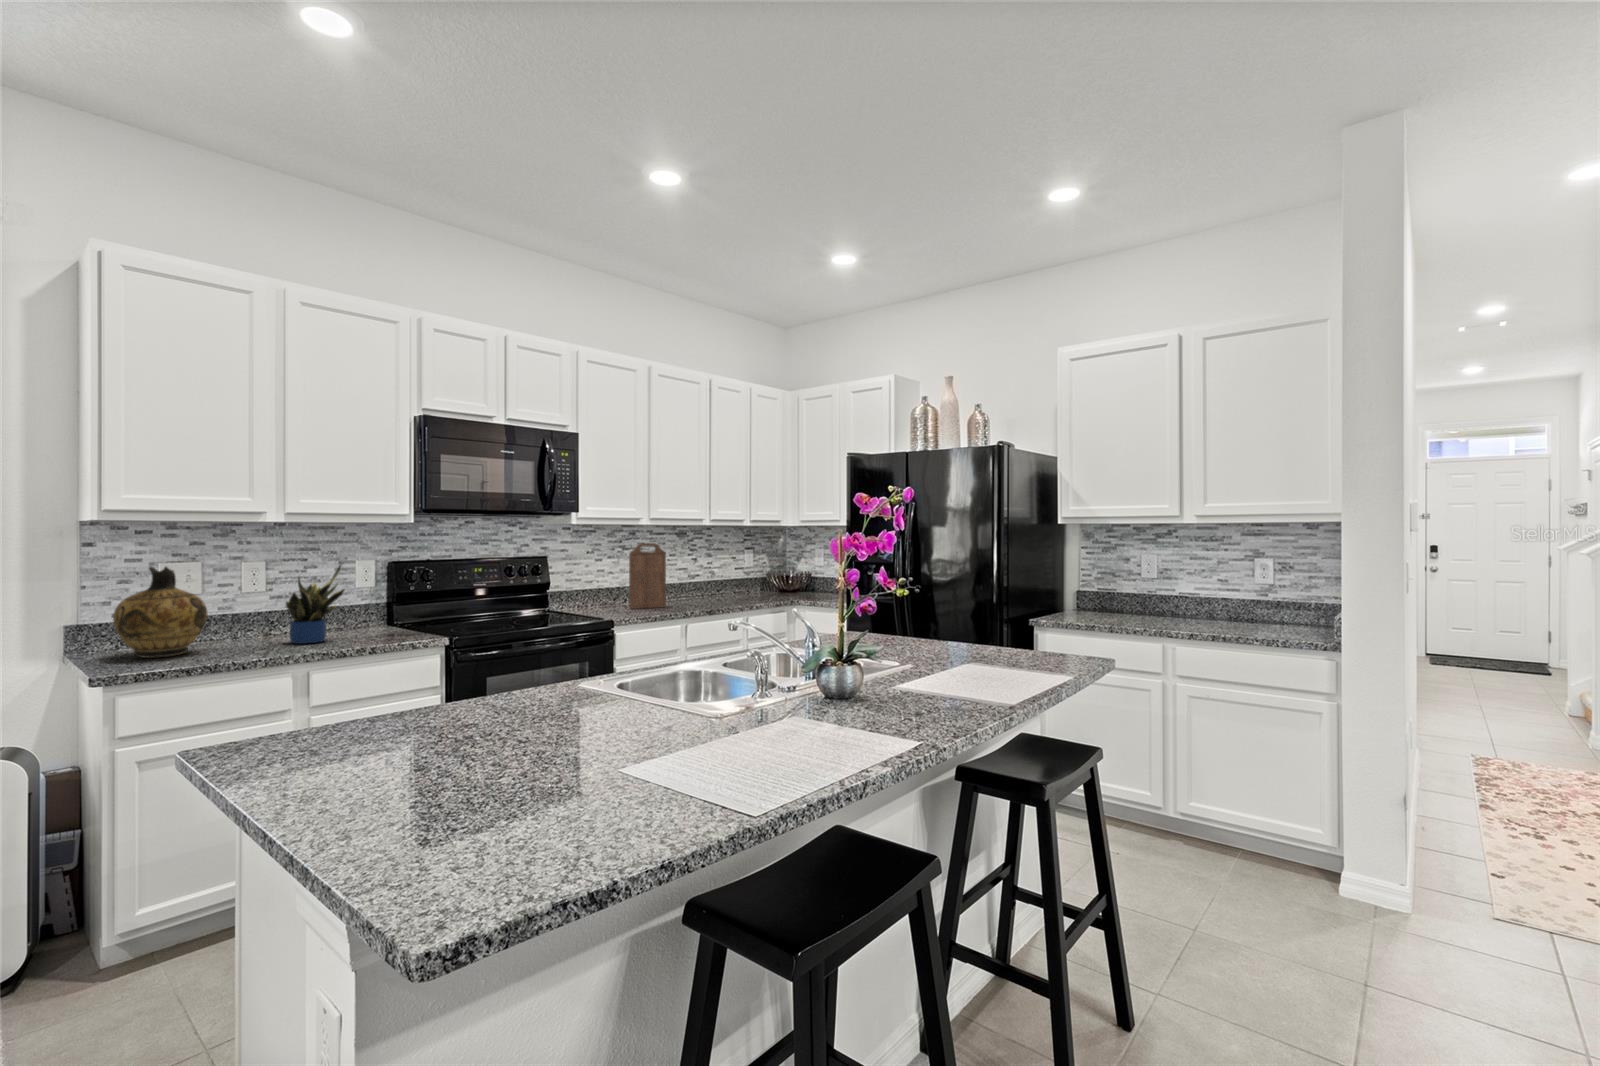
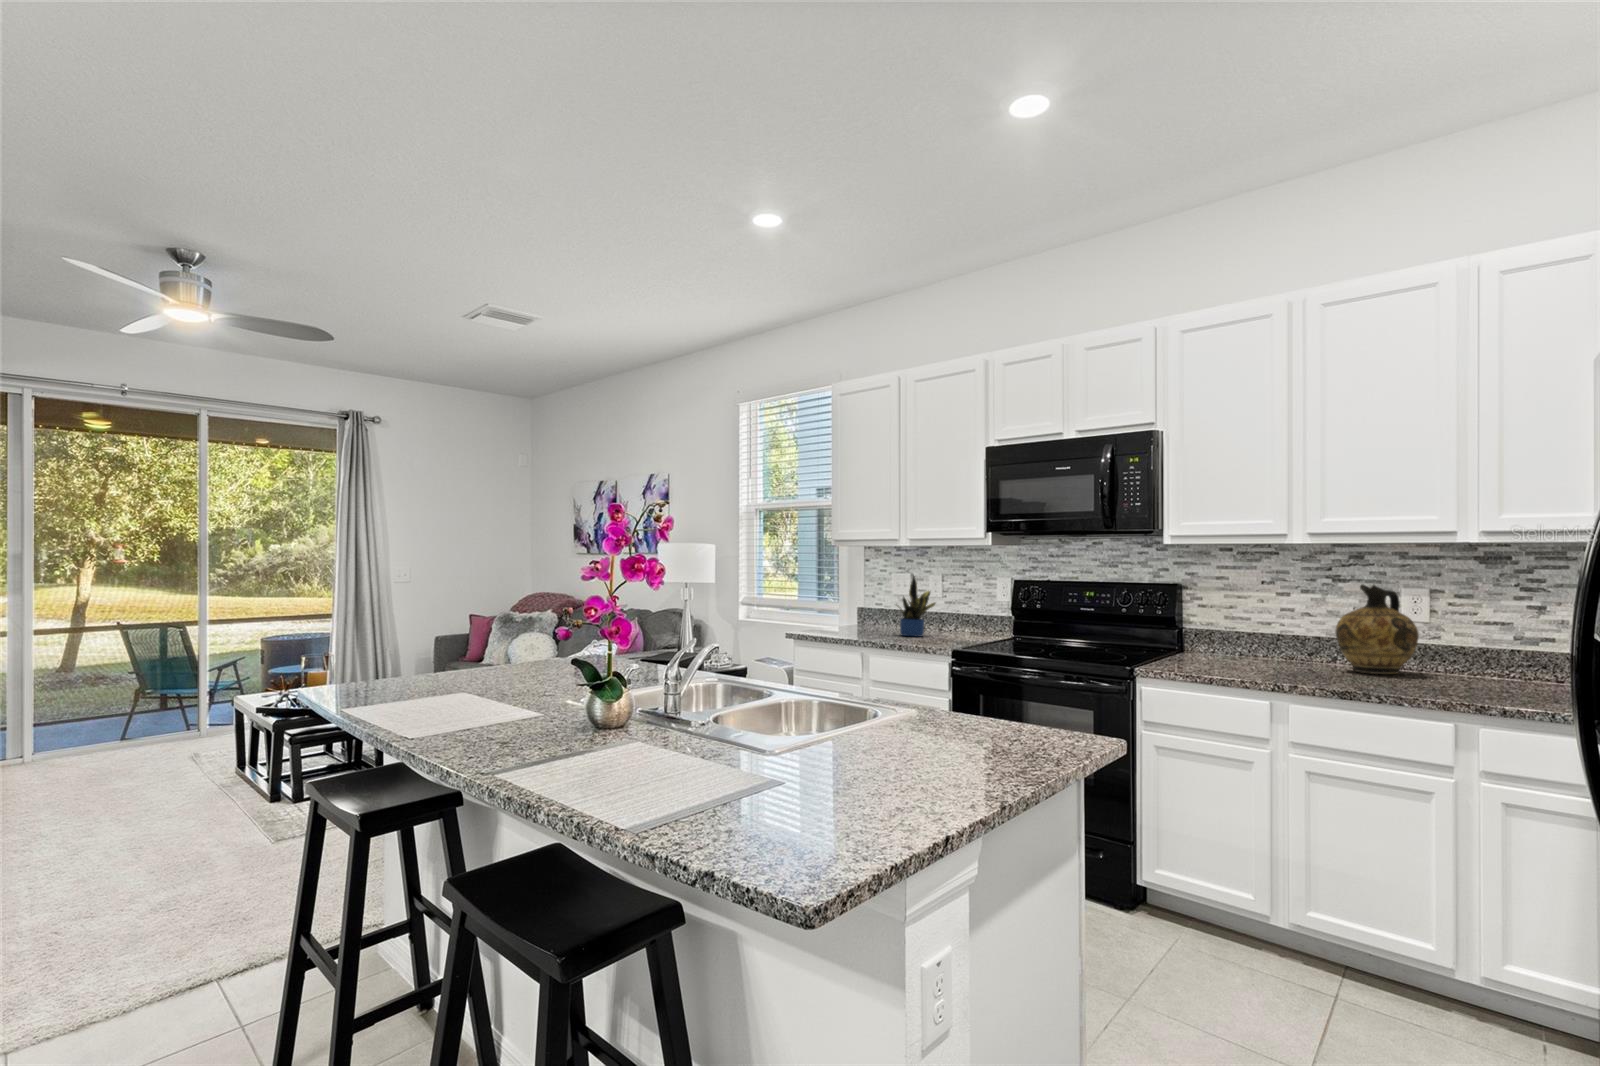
cutting board: present [629,543,666,609] -> none [1253,568,1307,666]
ceramic jug: present [113,567,207,658] -> present [1336,585,1419,674]

